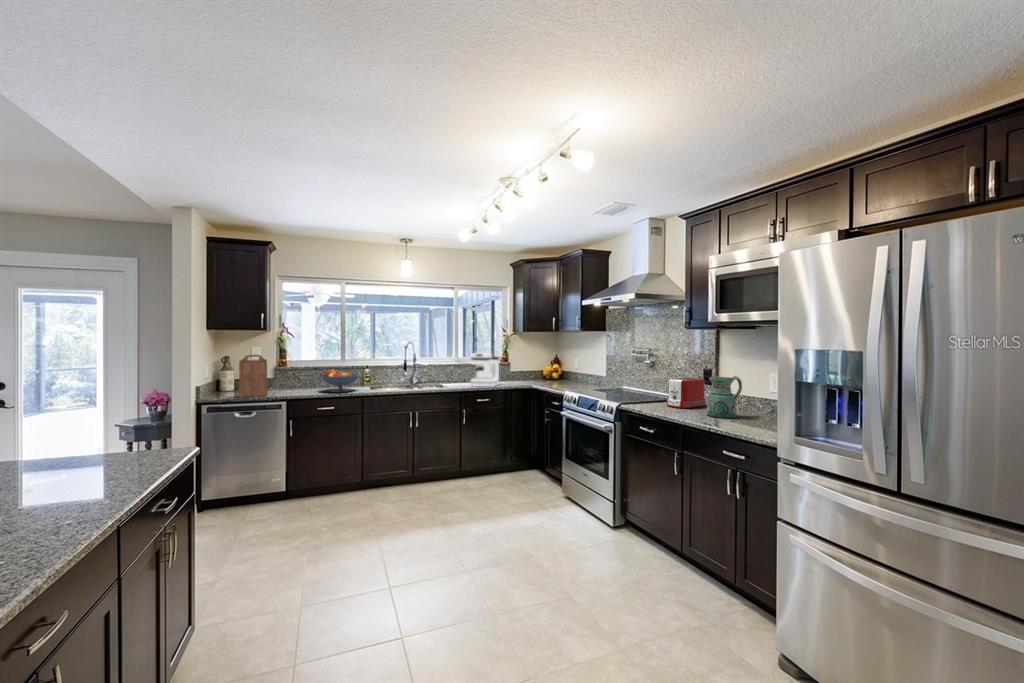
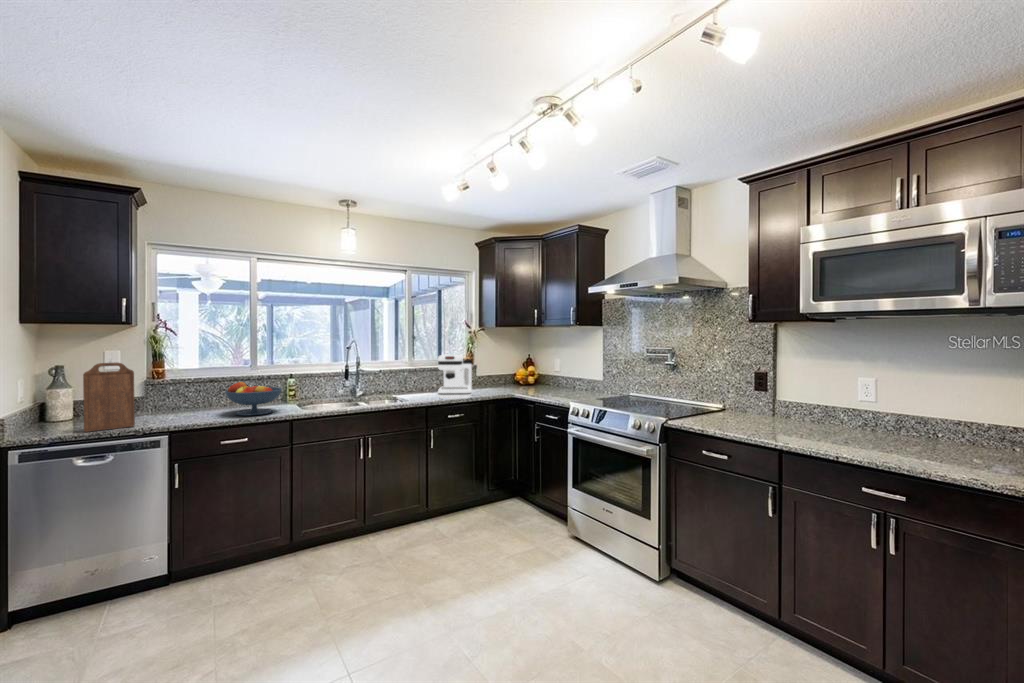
ceramic pitcher: present [707,376,742,418] -> none [791,382,833,437]
toaster: present [667,378,706,408] -> none [720,383,765,424]

